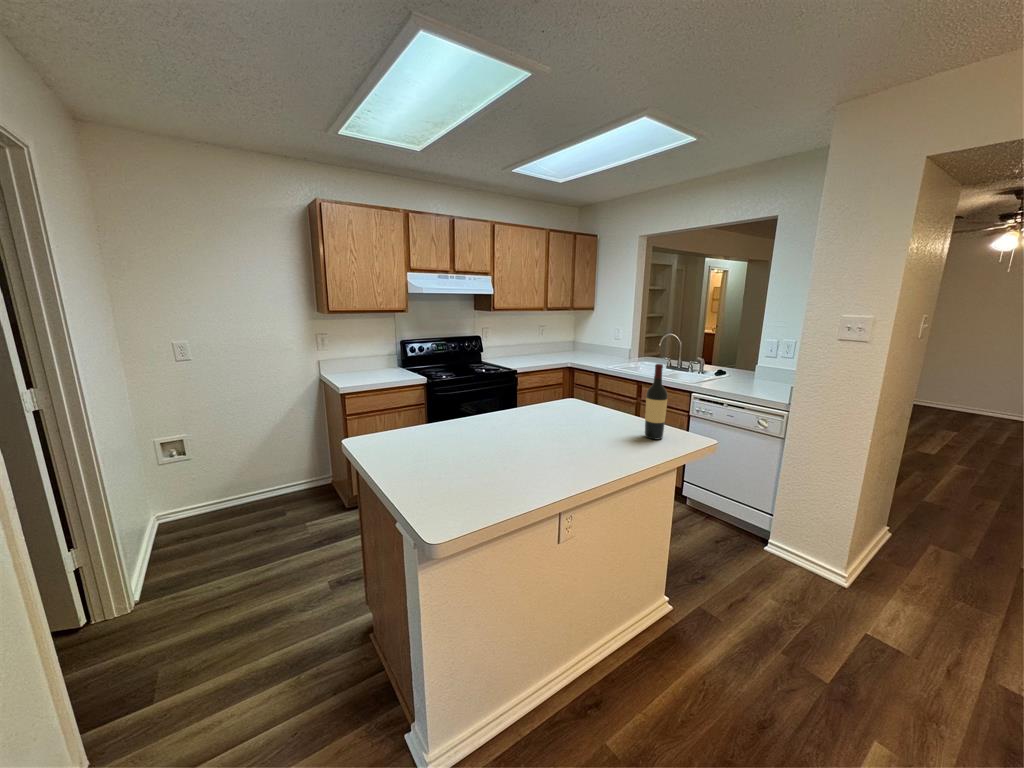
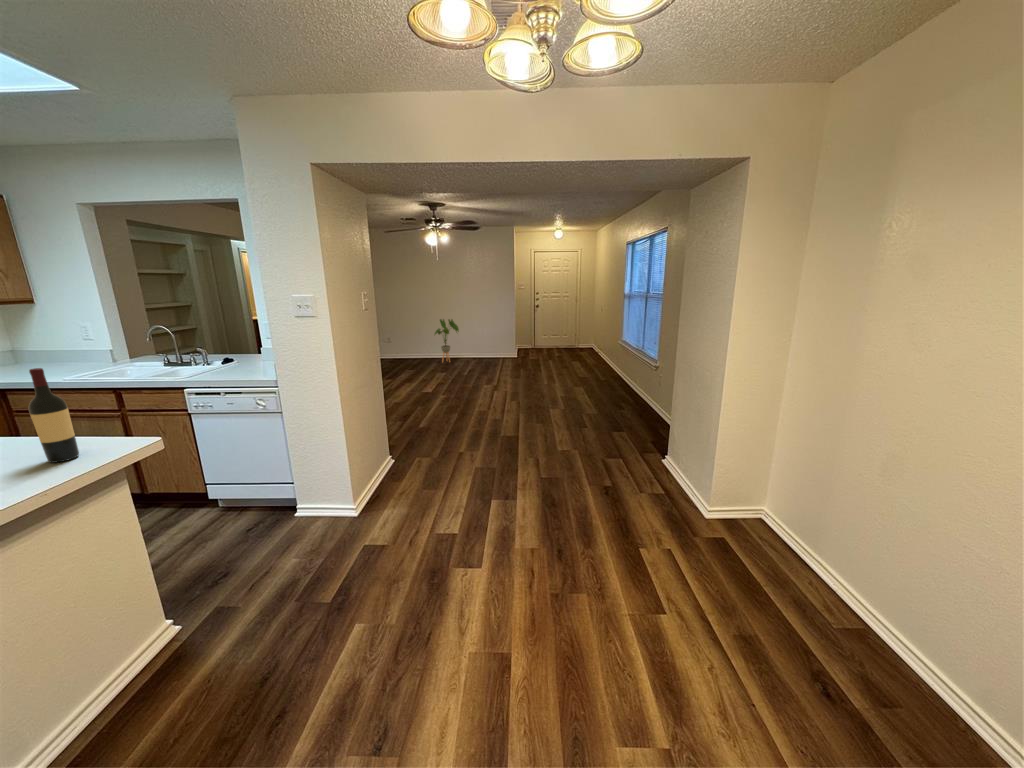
house plant: none [950,355,1009,419] -> present [435,319,459,362]

